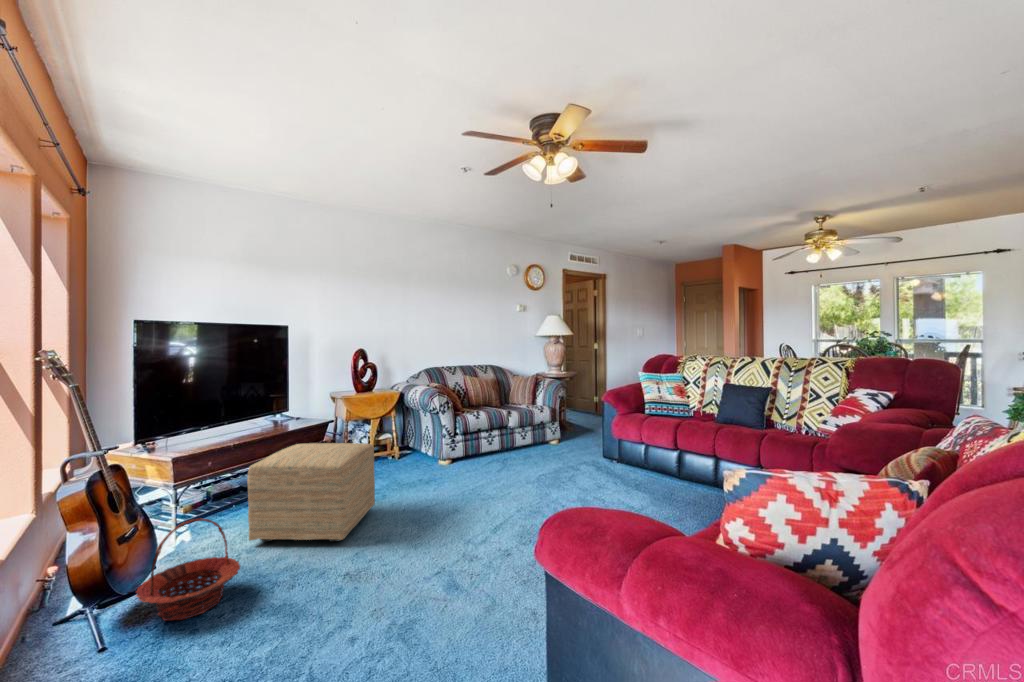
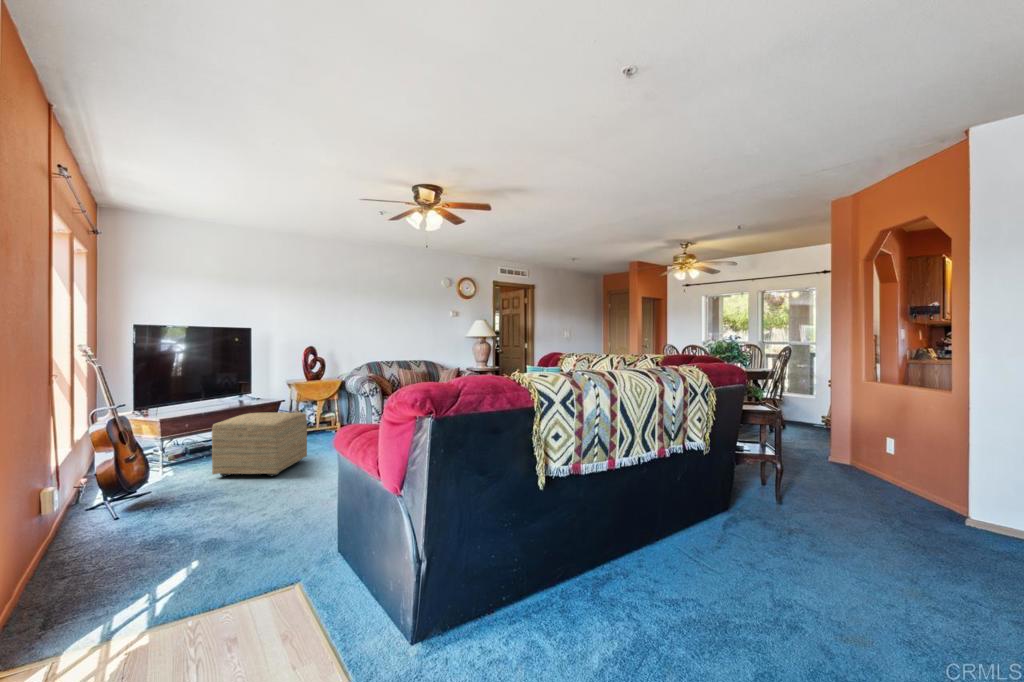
basket: present [136,519,240,620] -> none [135,450,203,510]

